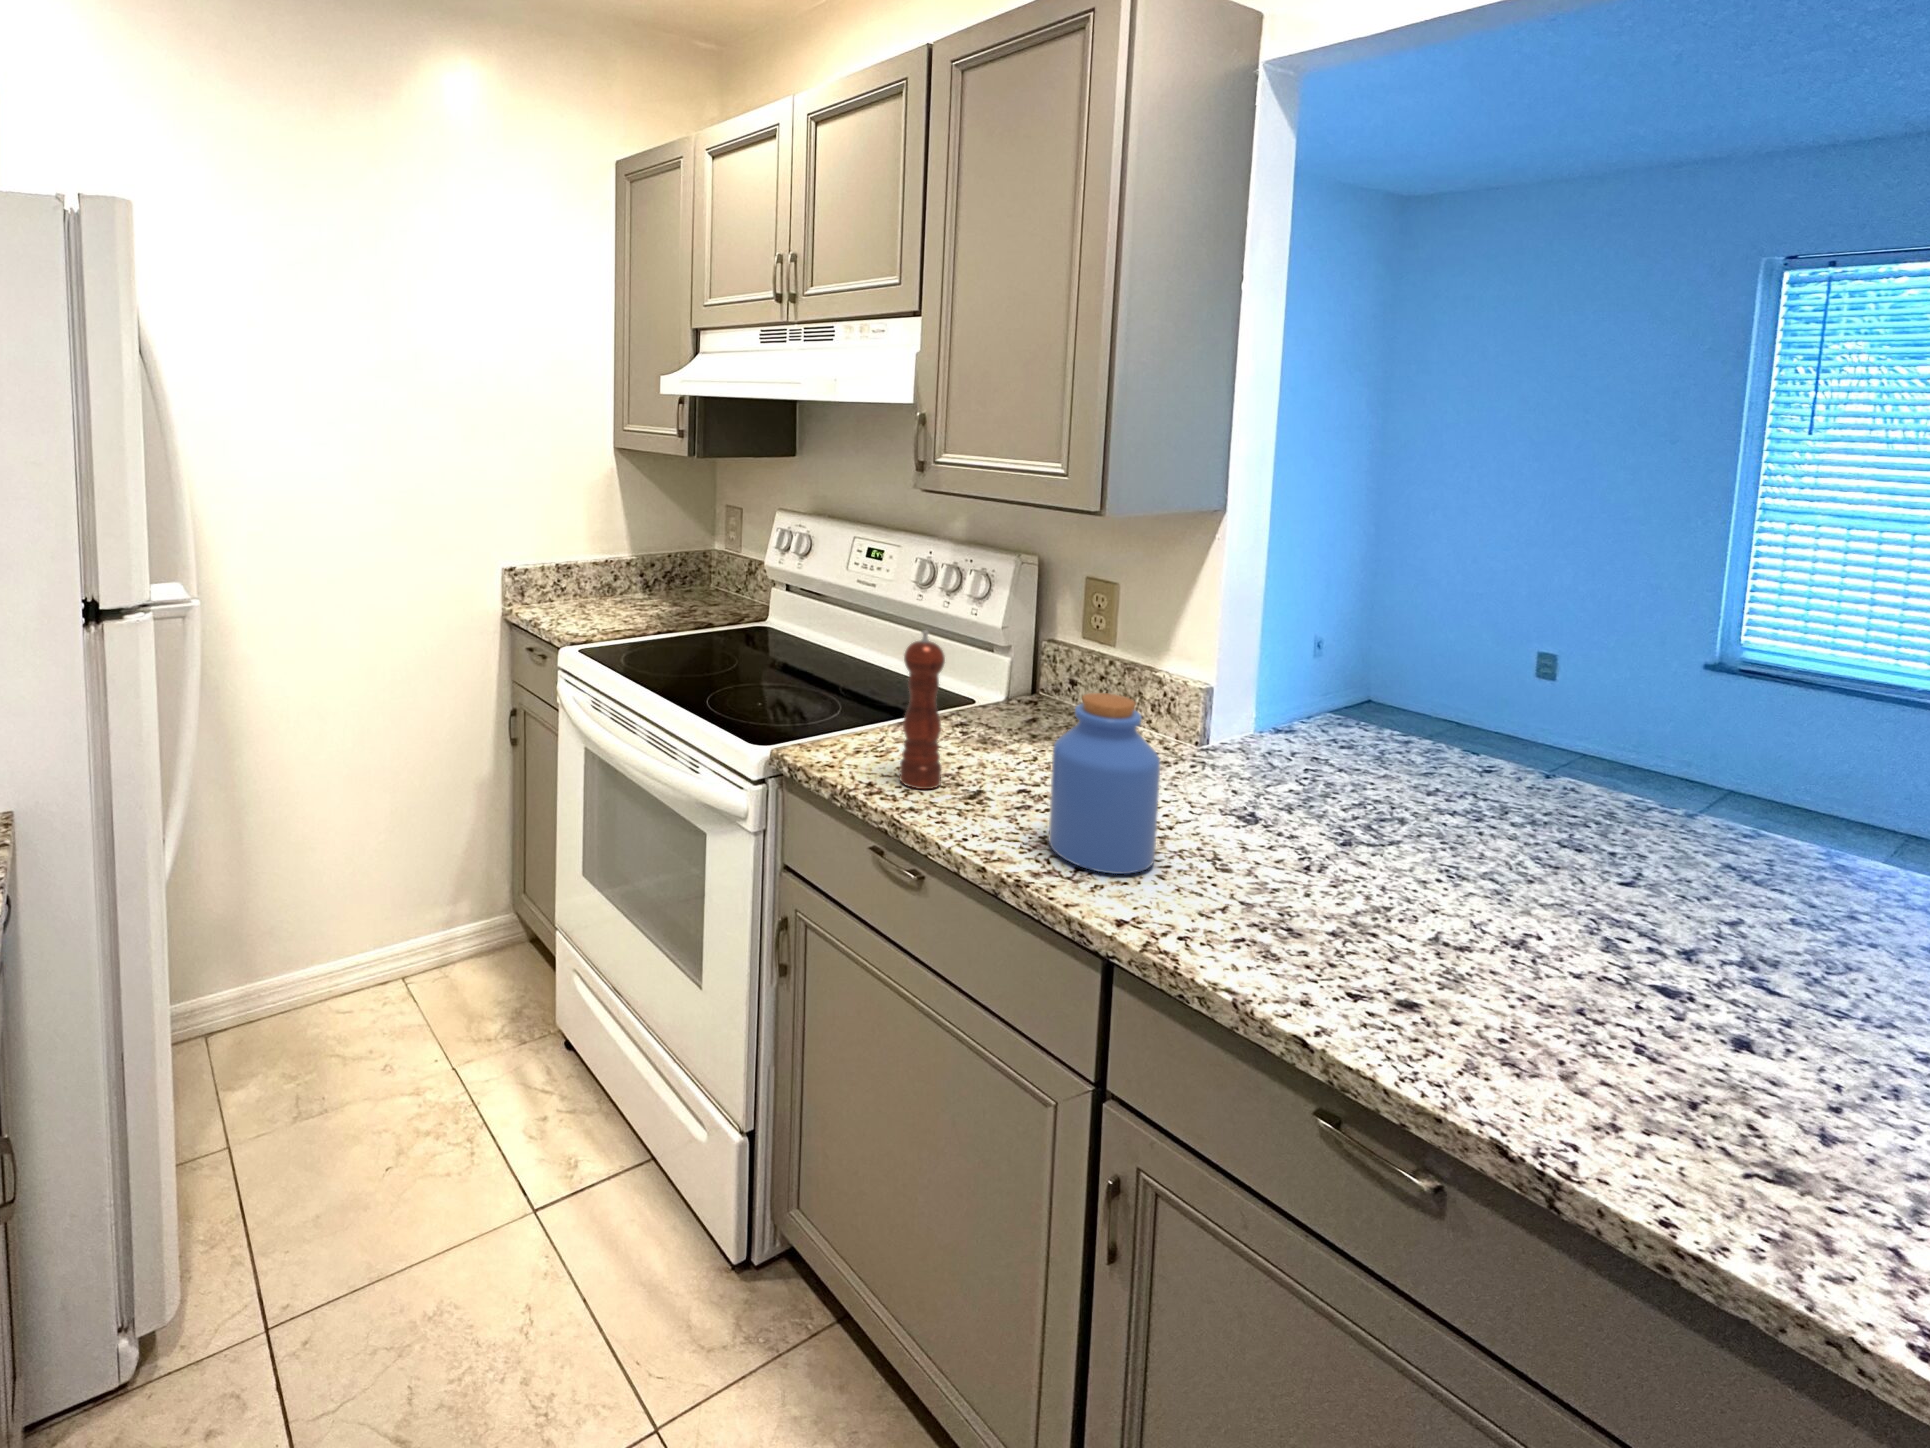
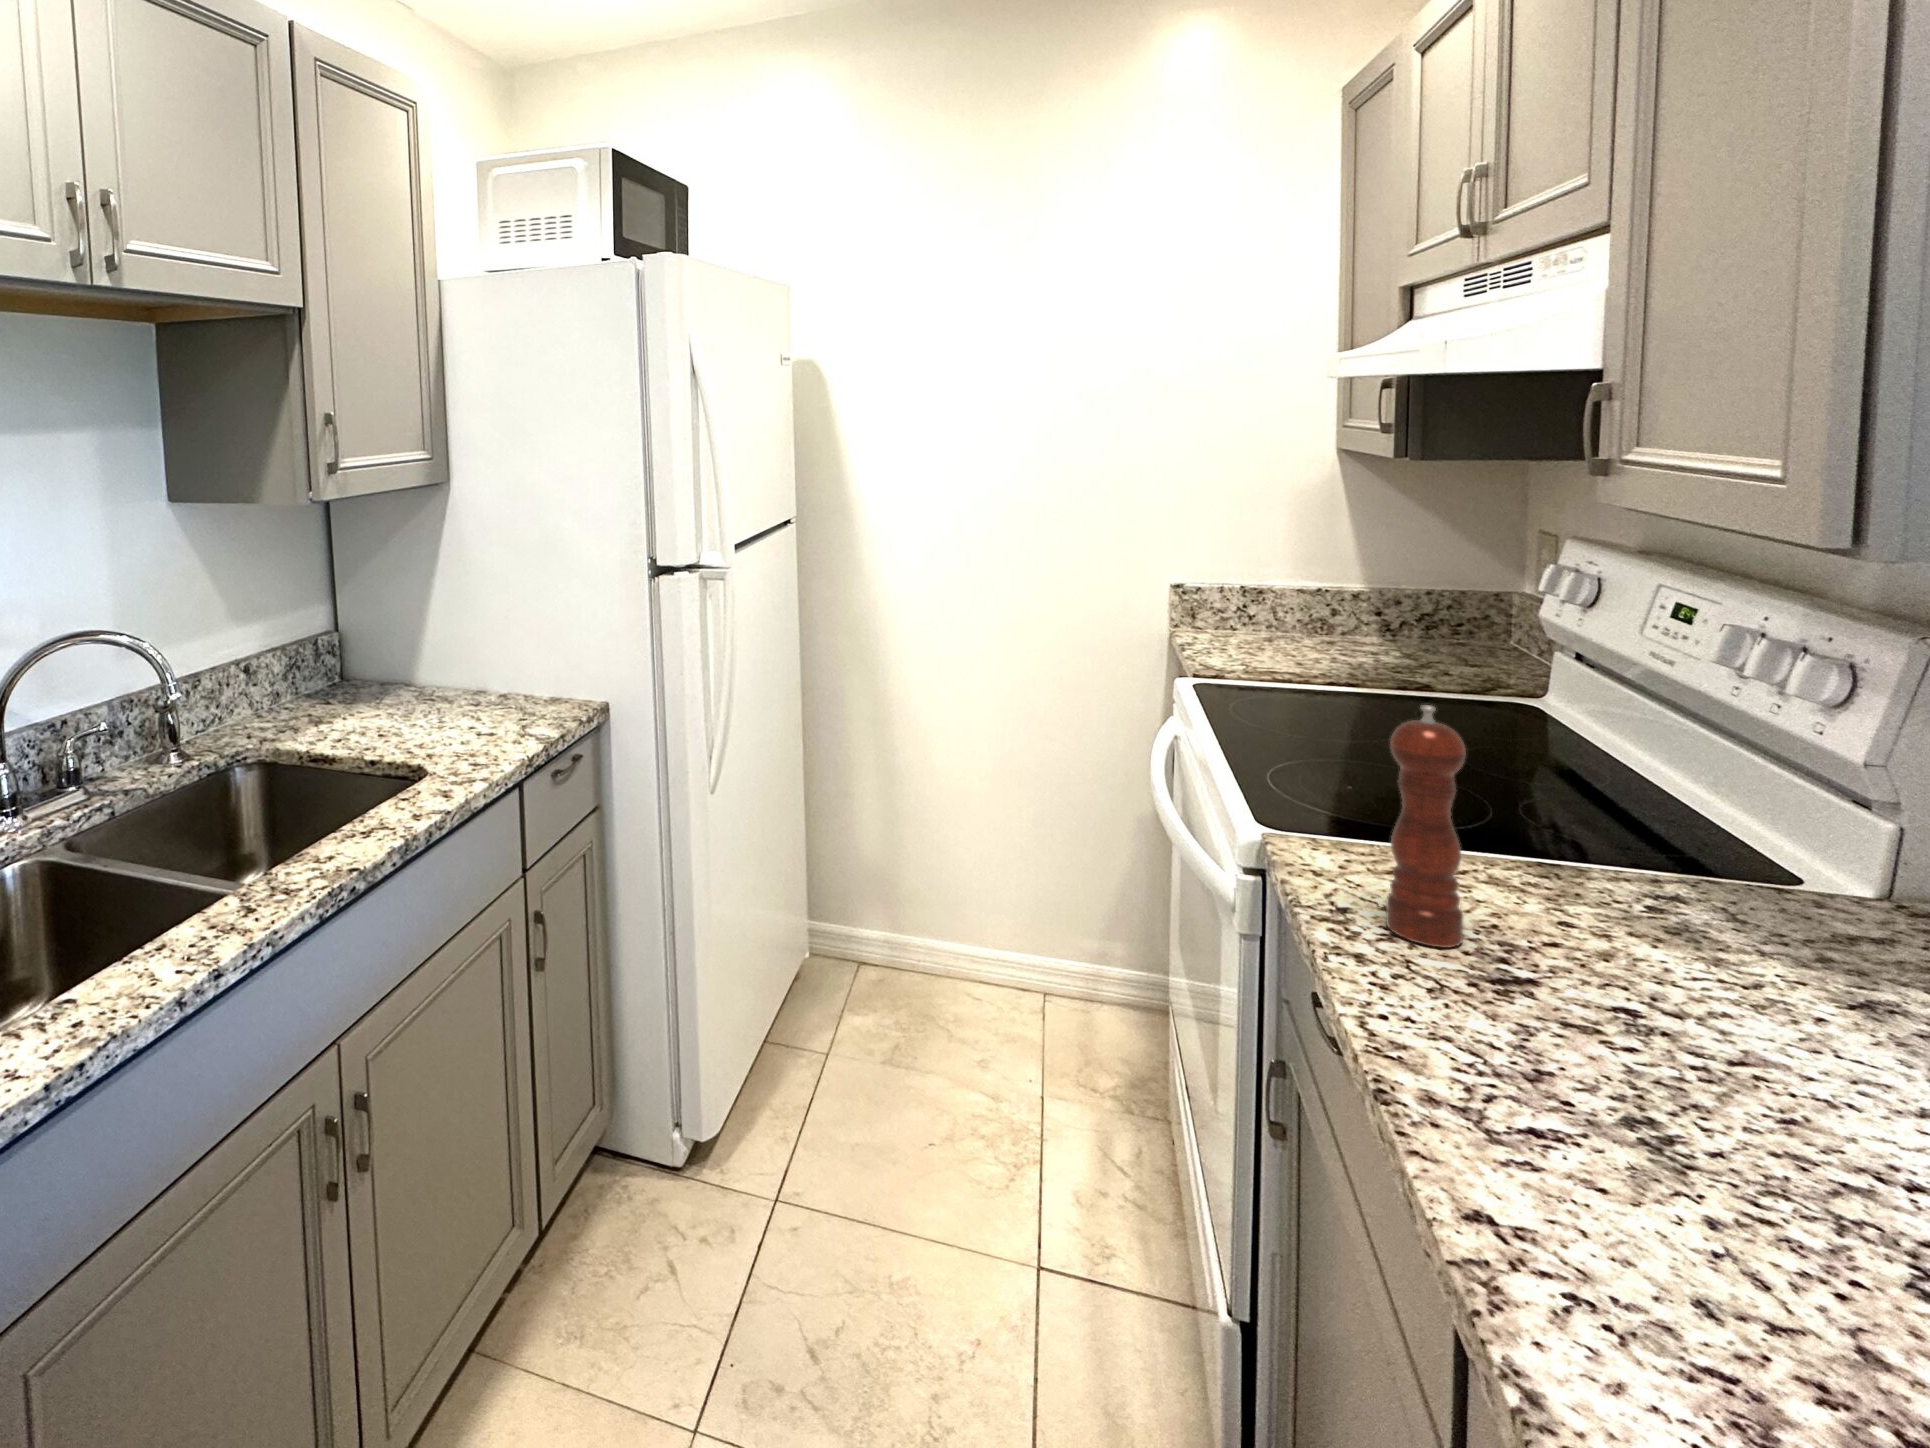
jar: present [1049,693,1160,874] -> none [1489,845,1735,1188]

